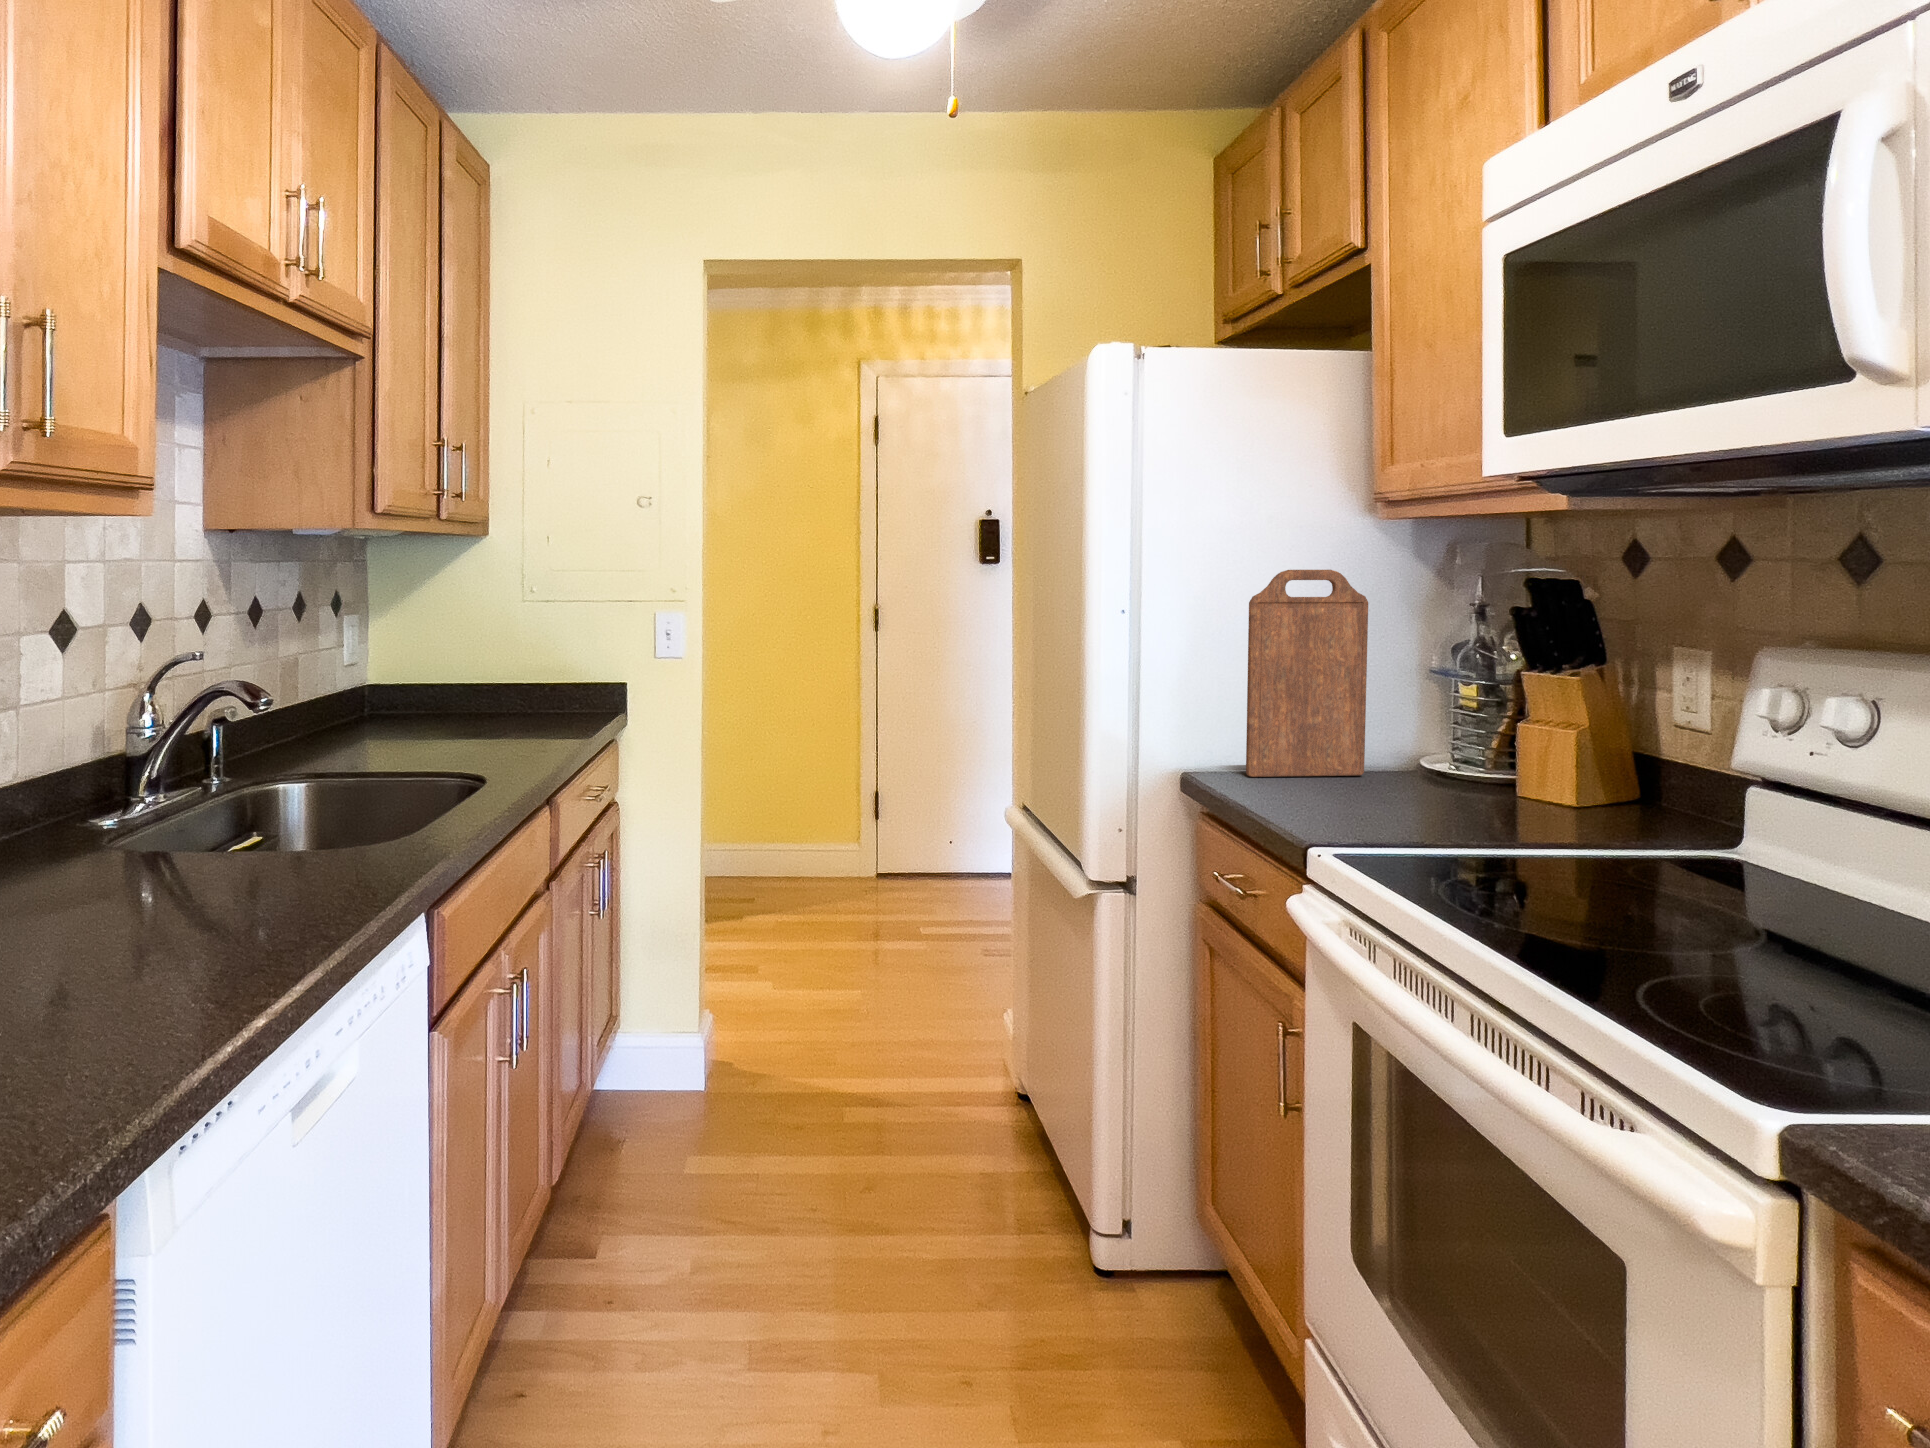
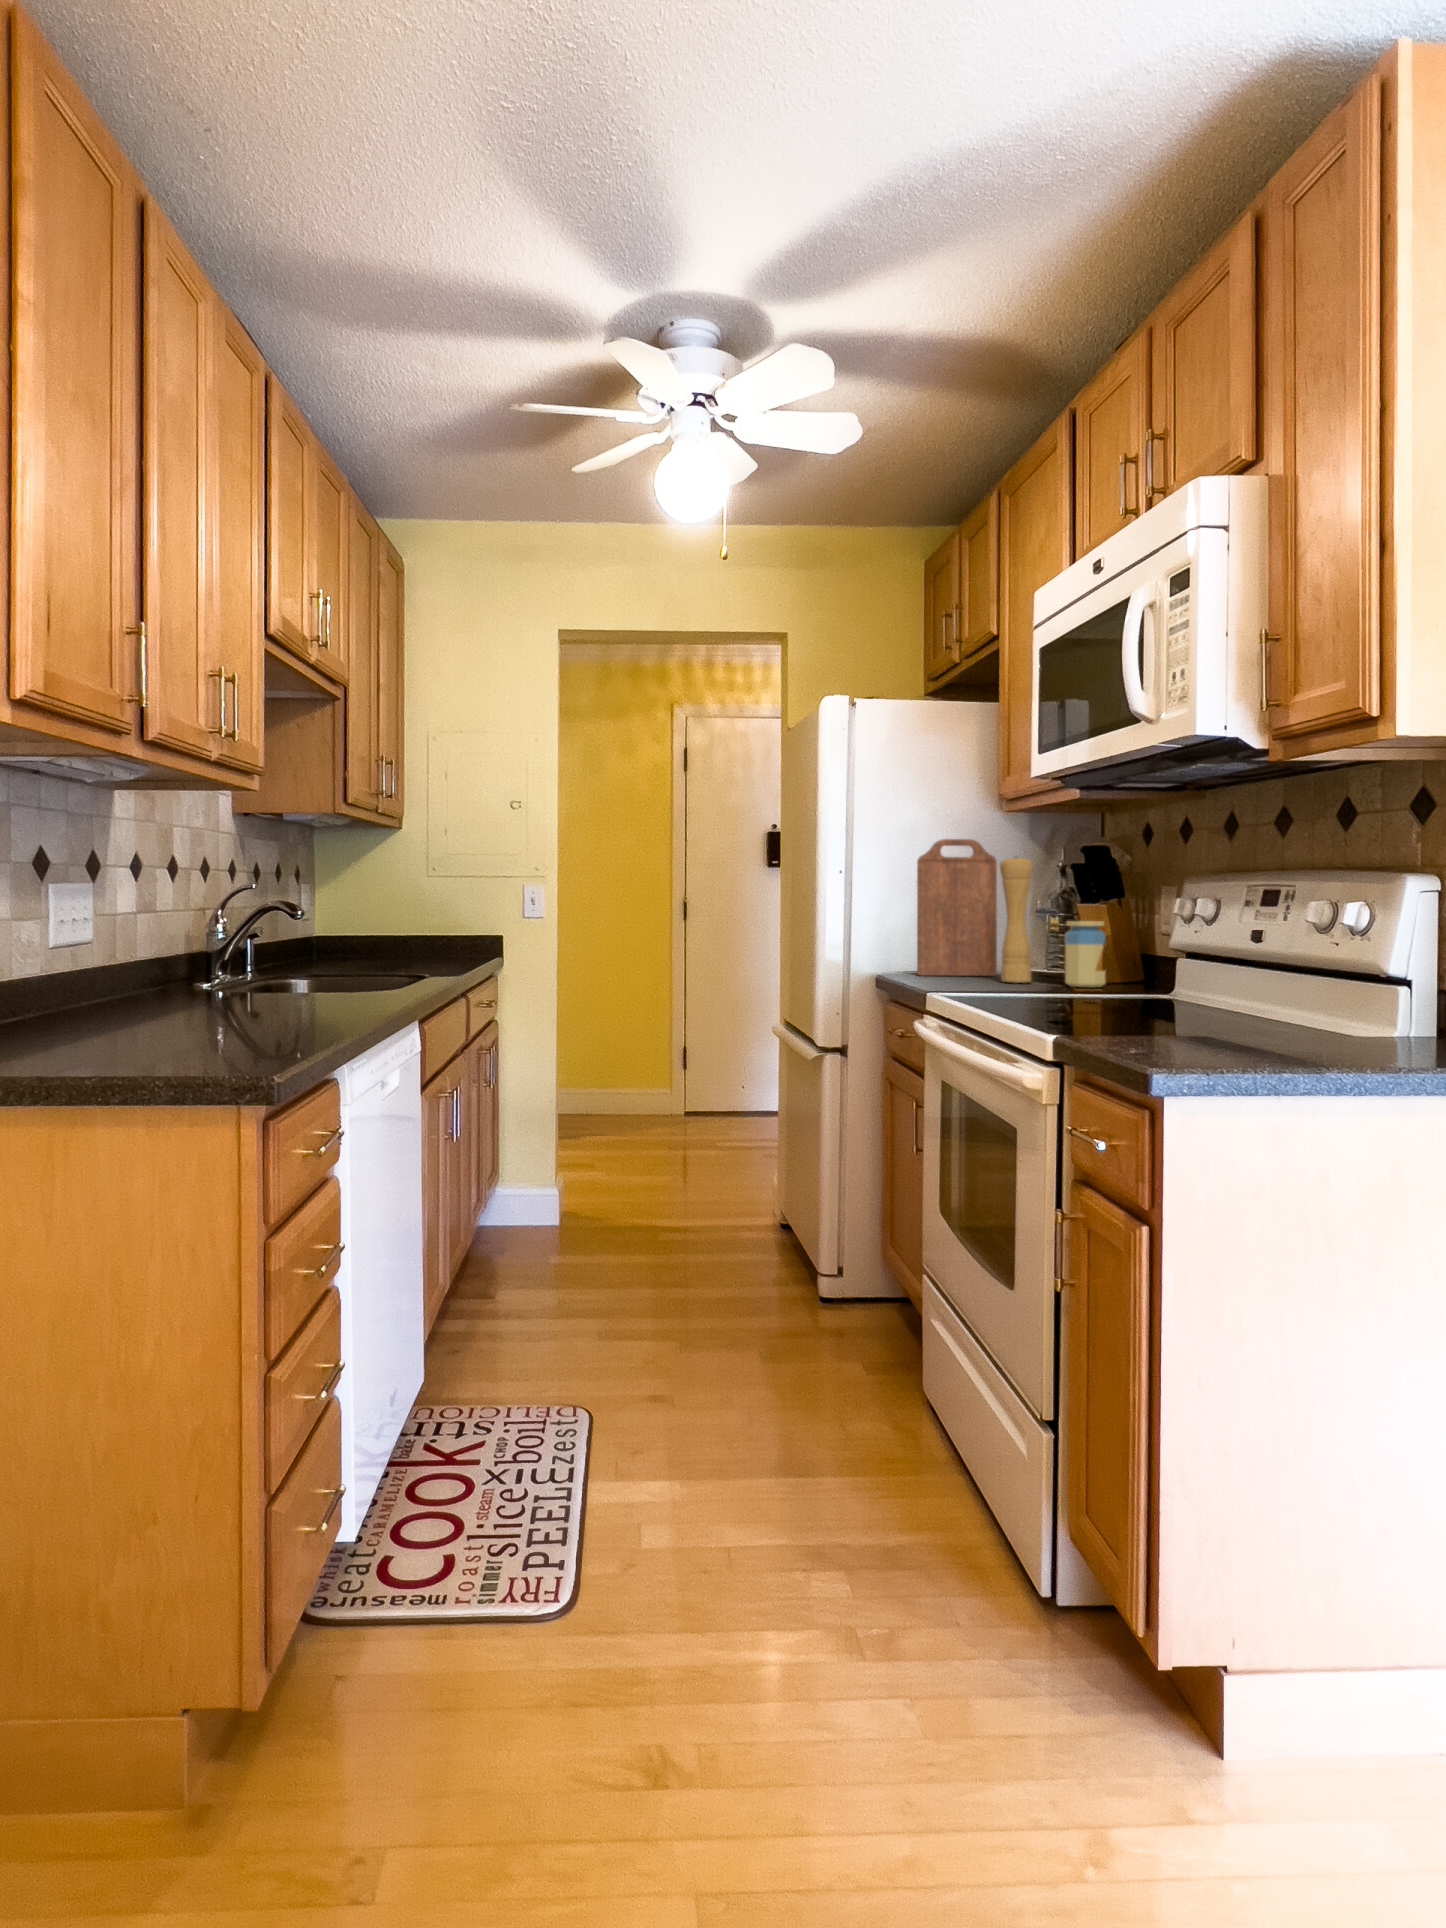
pepper mill: none [1388,604,1445,802] -> present [1000,856,1033,983]
jar: none [1496,707,1570,817] -> present [1065,921,1105,987]

